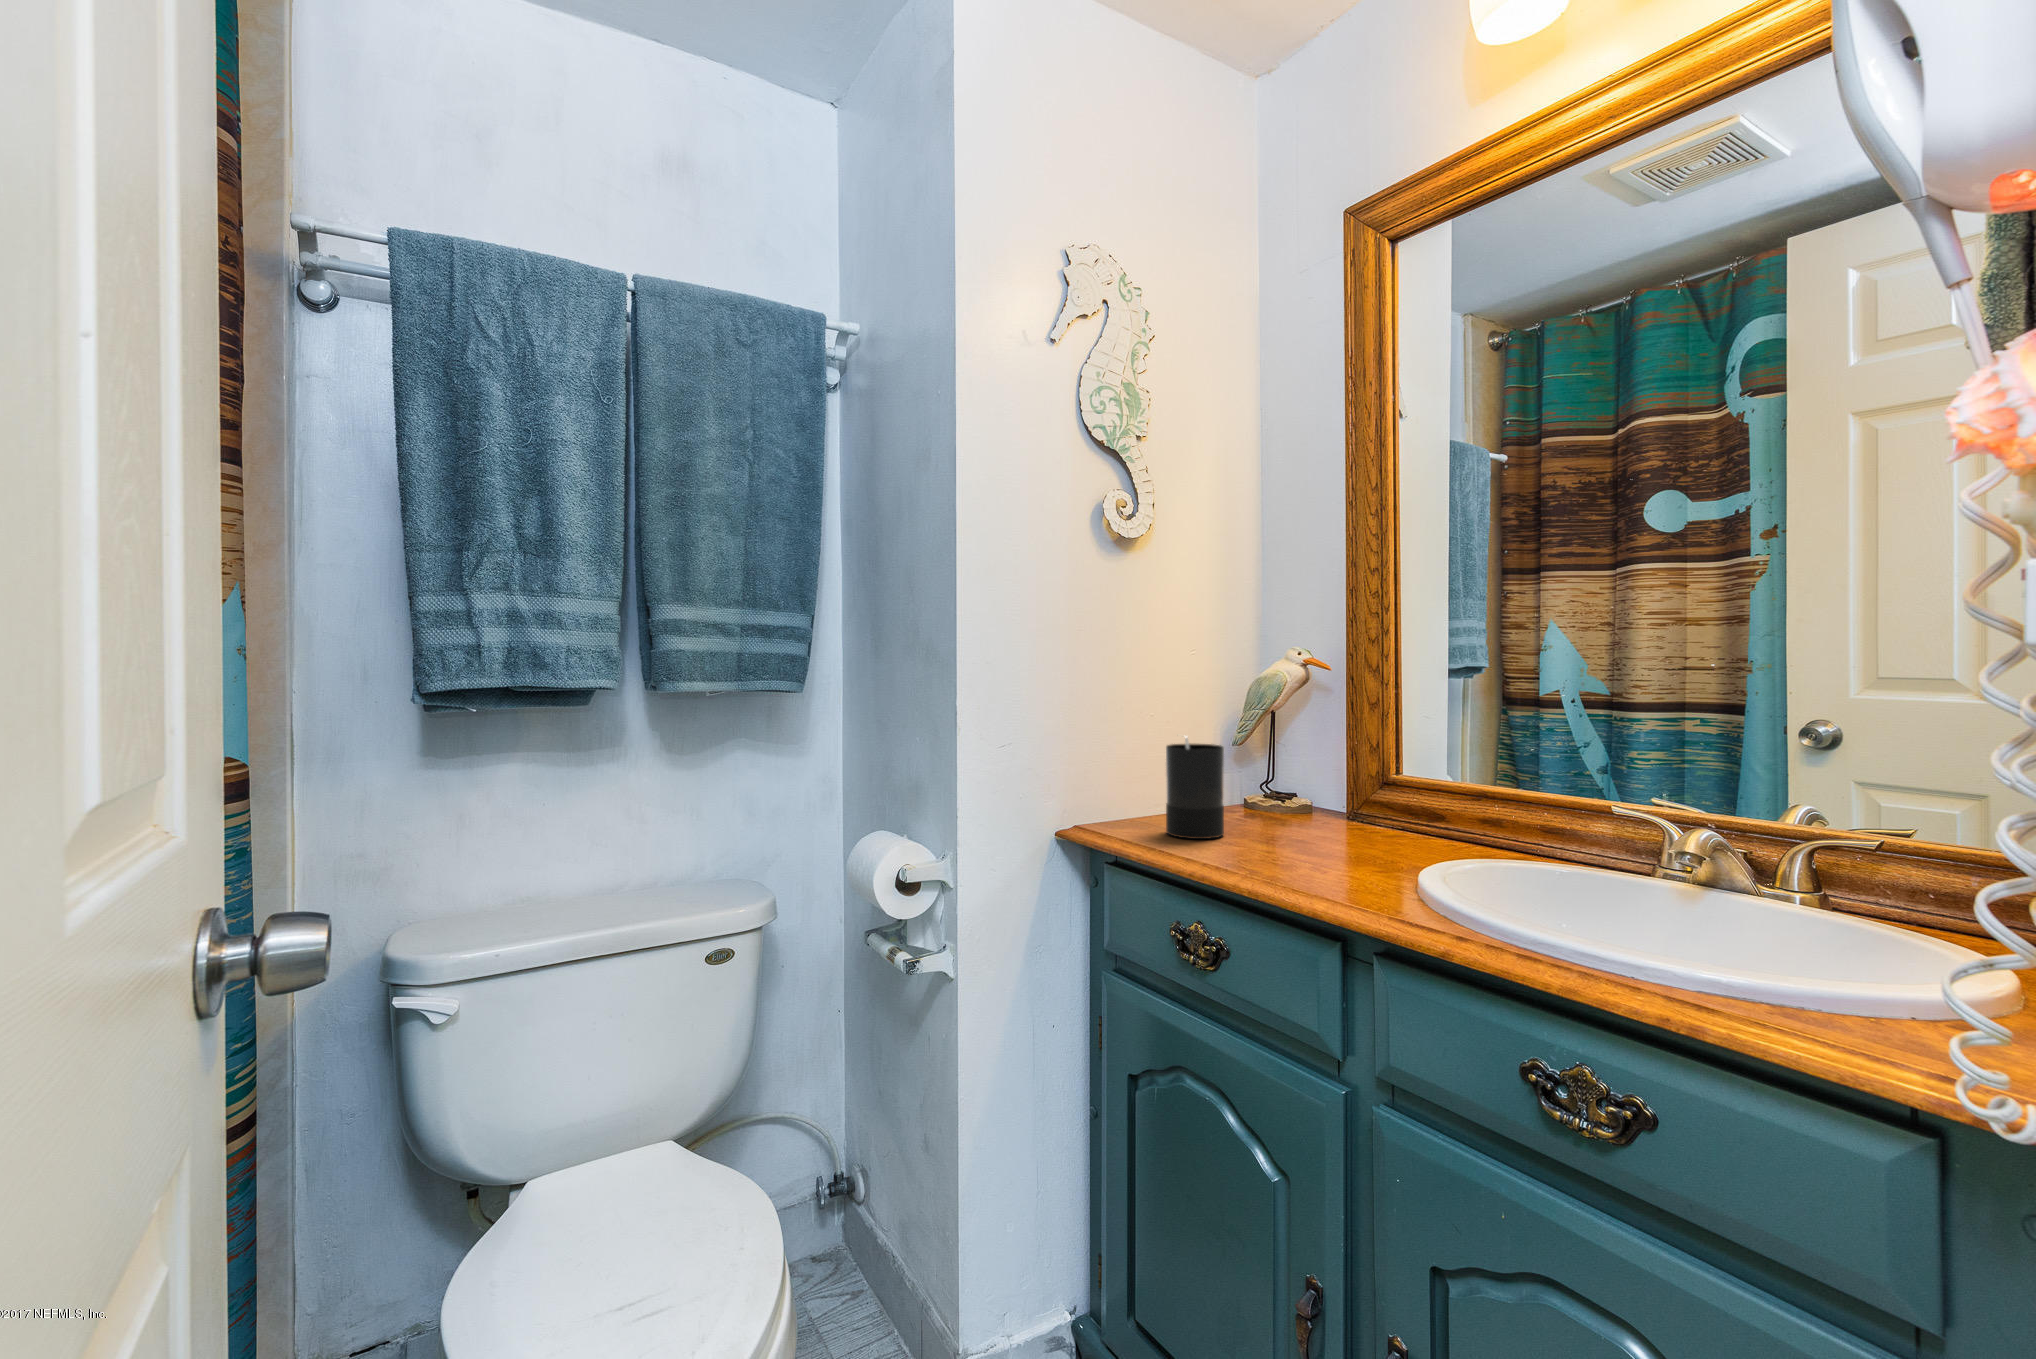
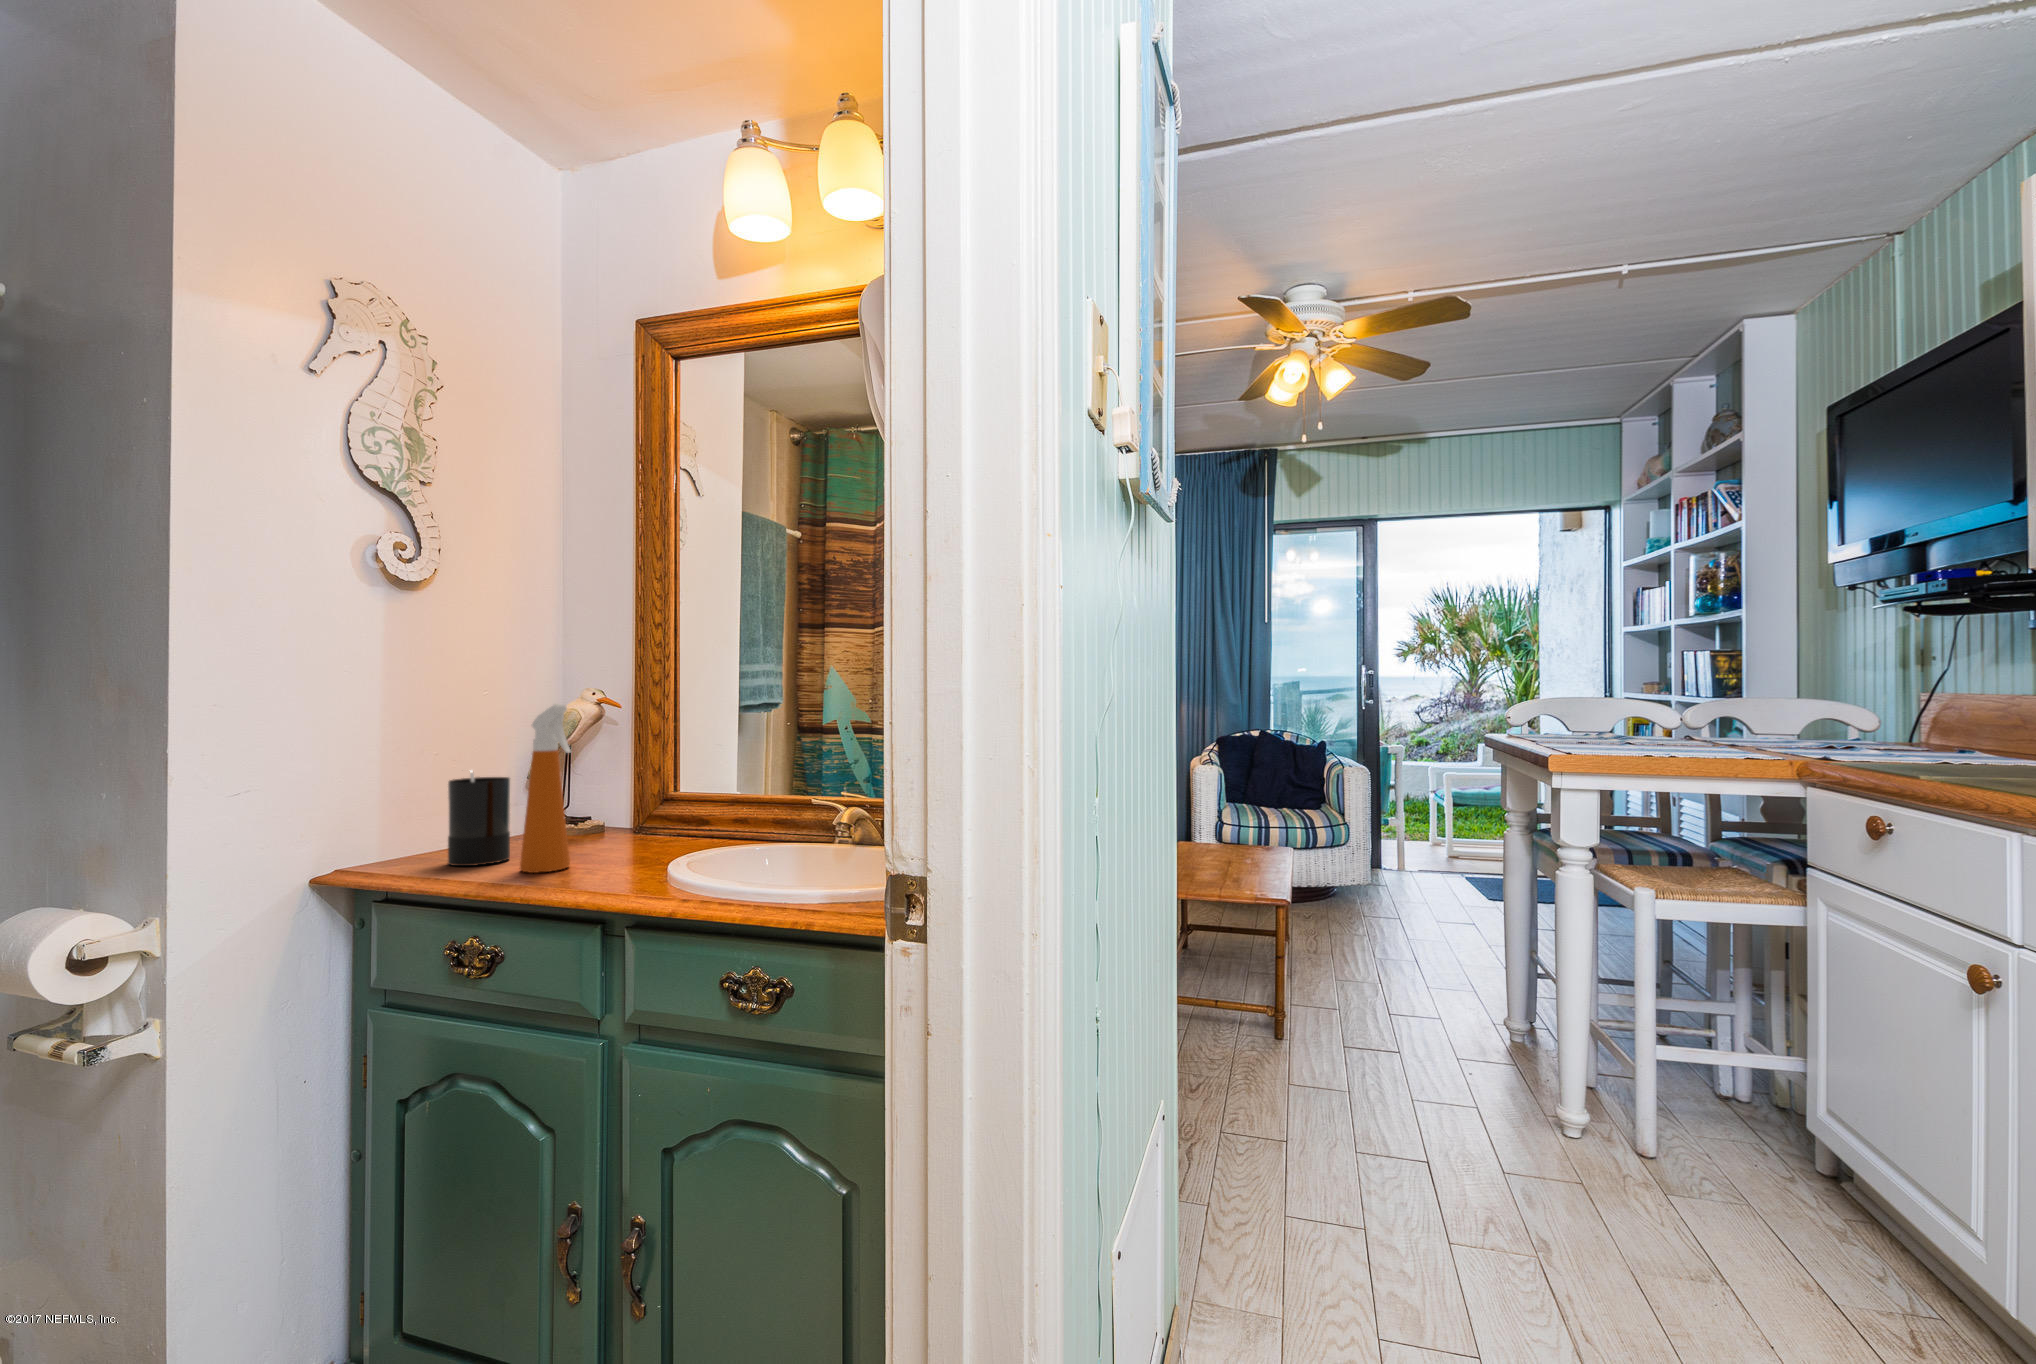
spray bottle: none [1238,665,1295,859] -> present [520,704,571,873]

